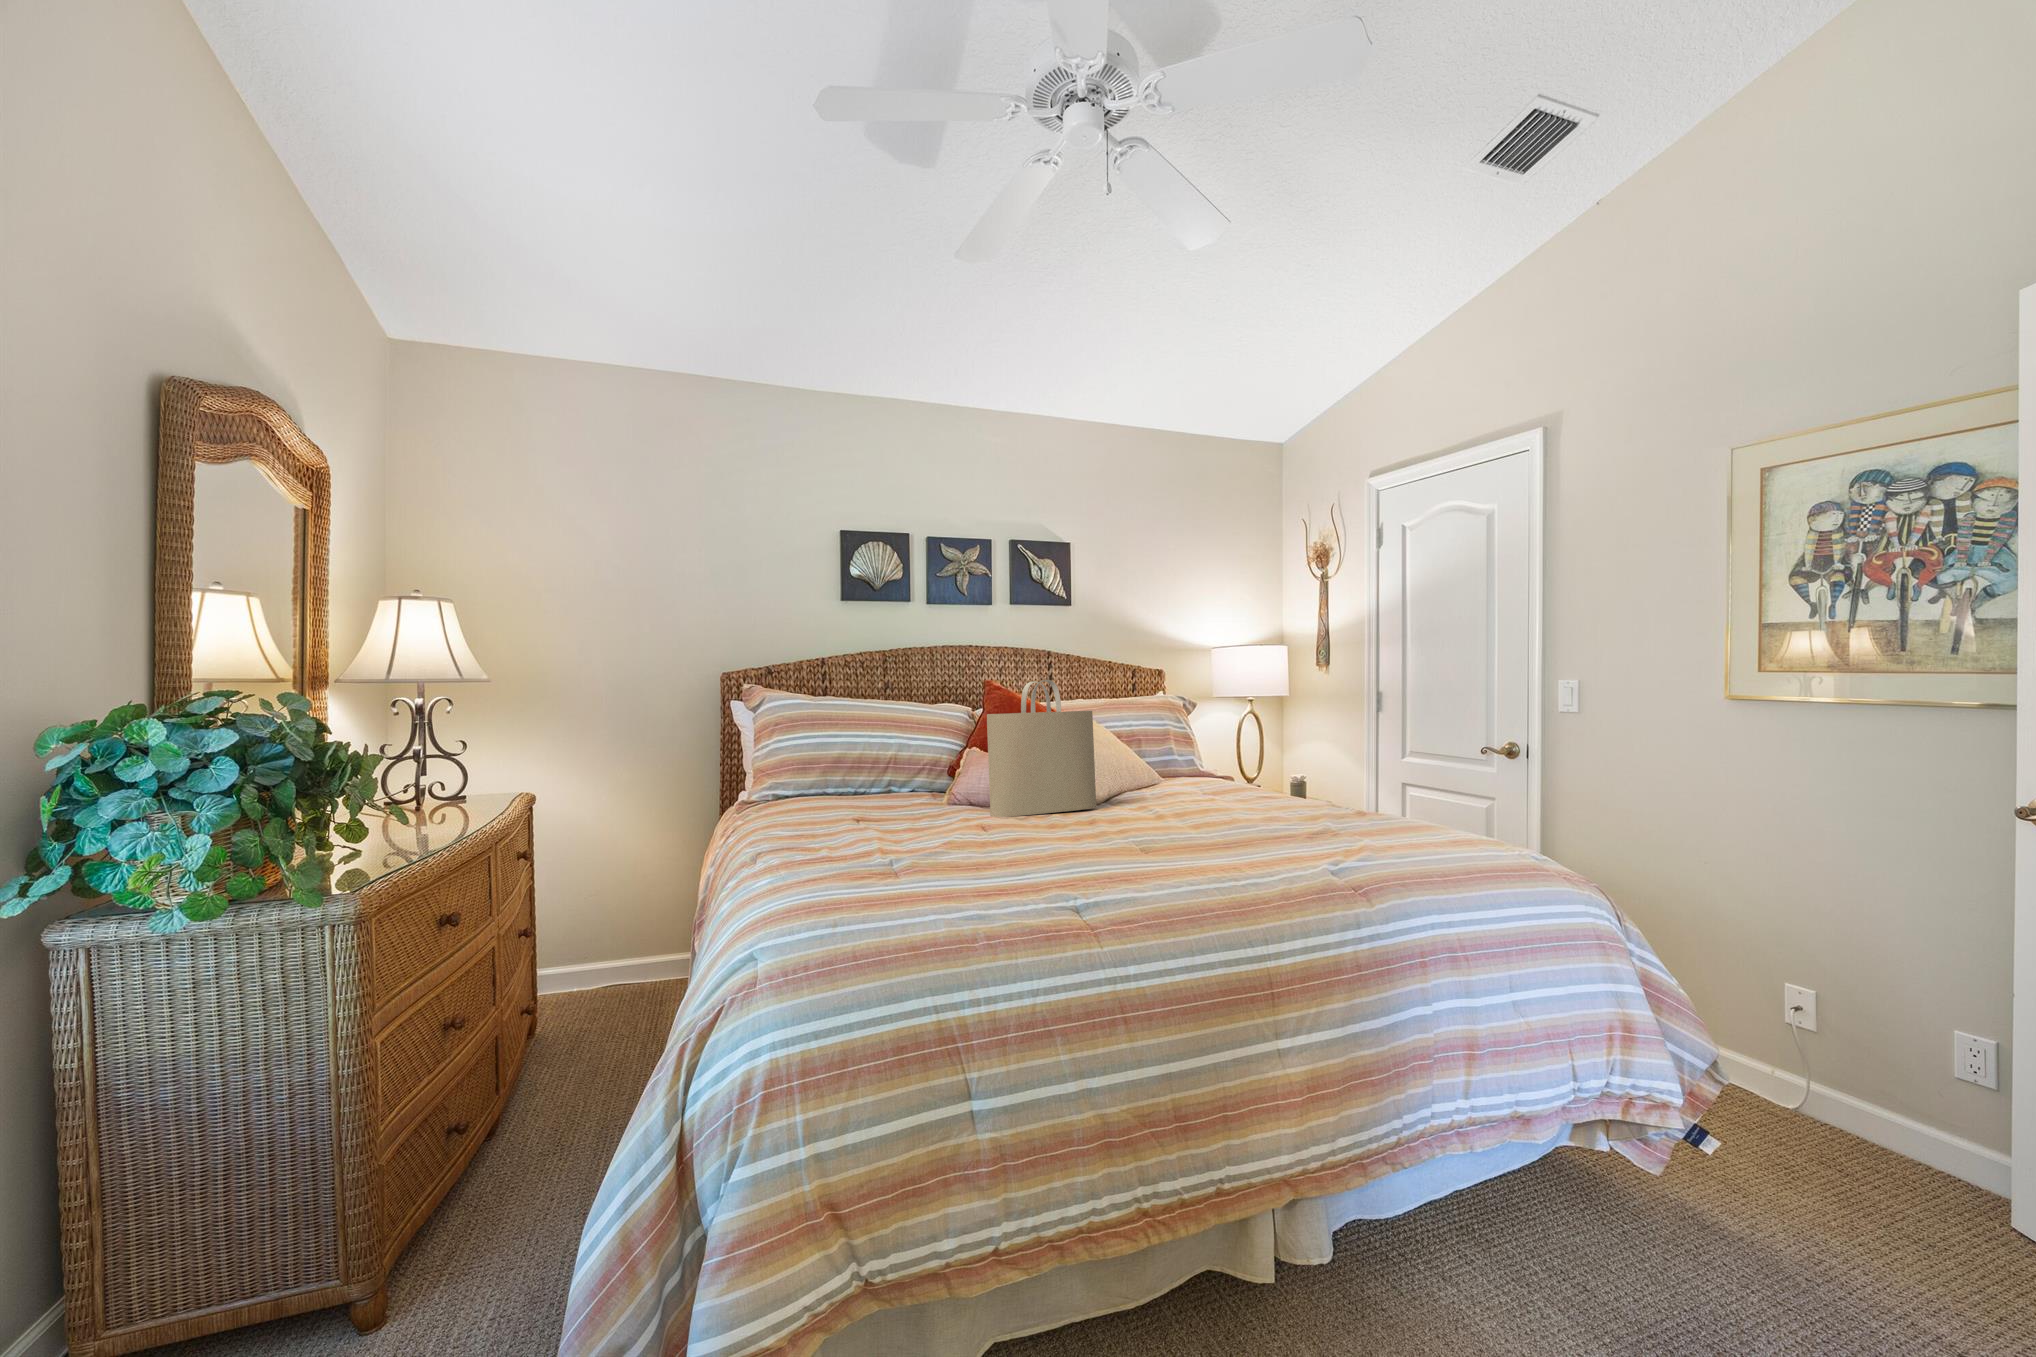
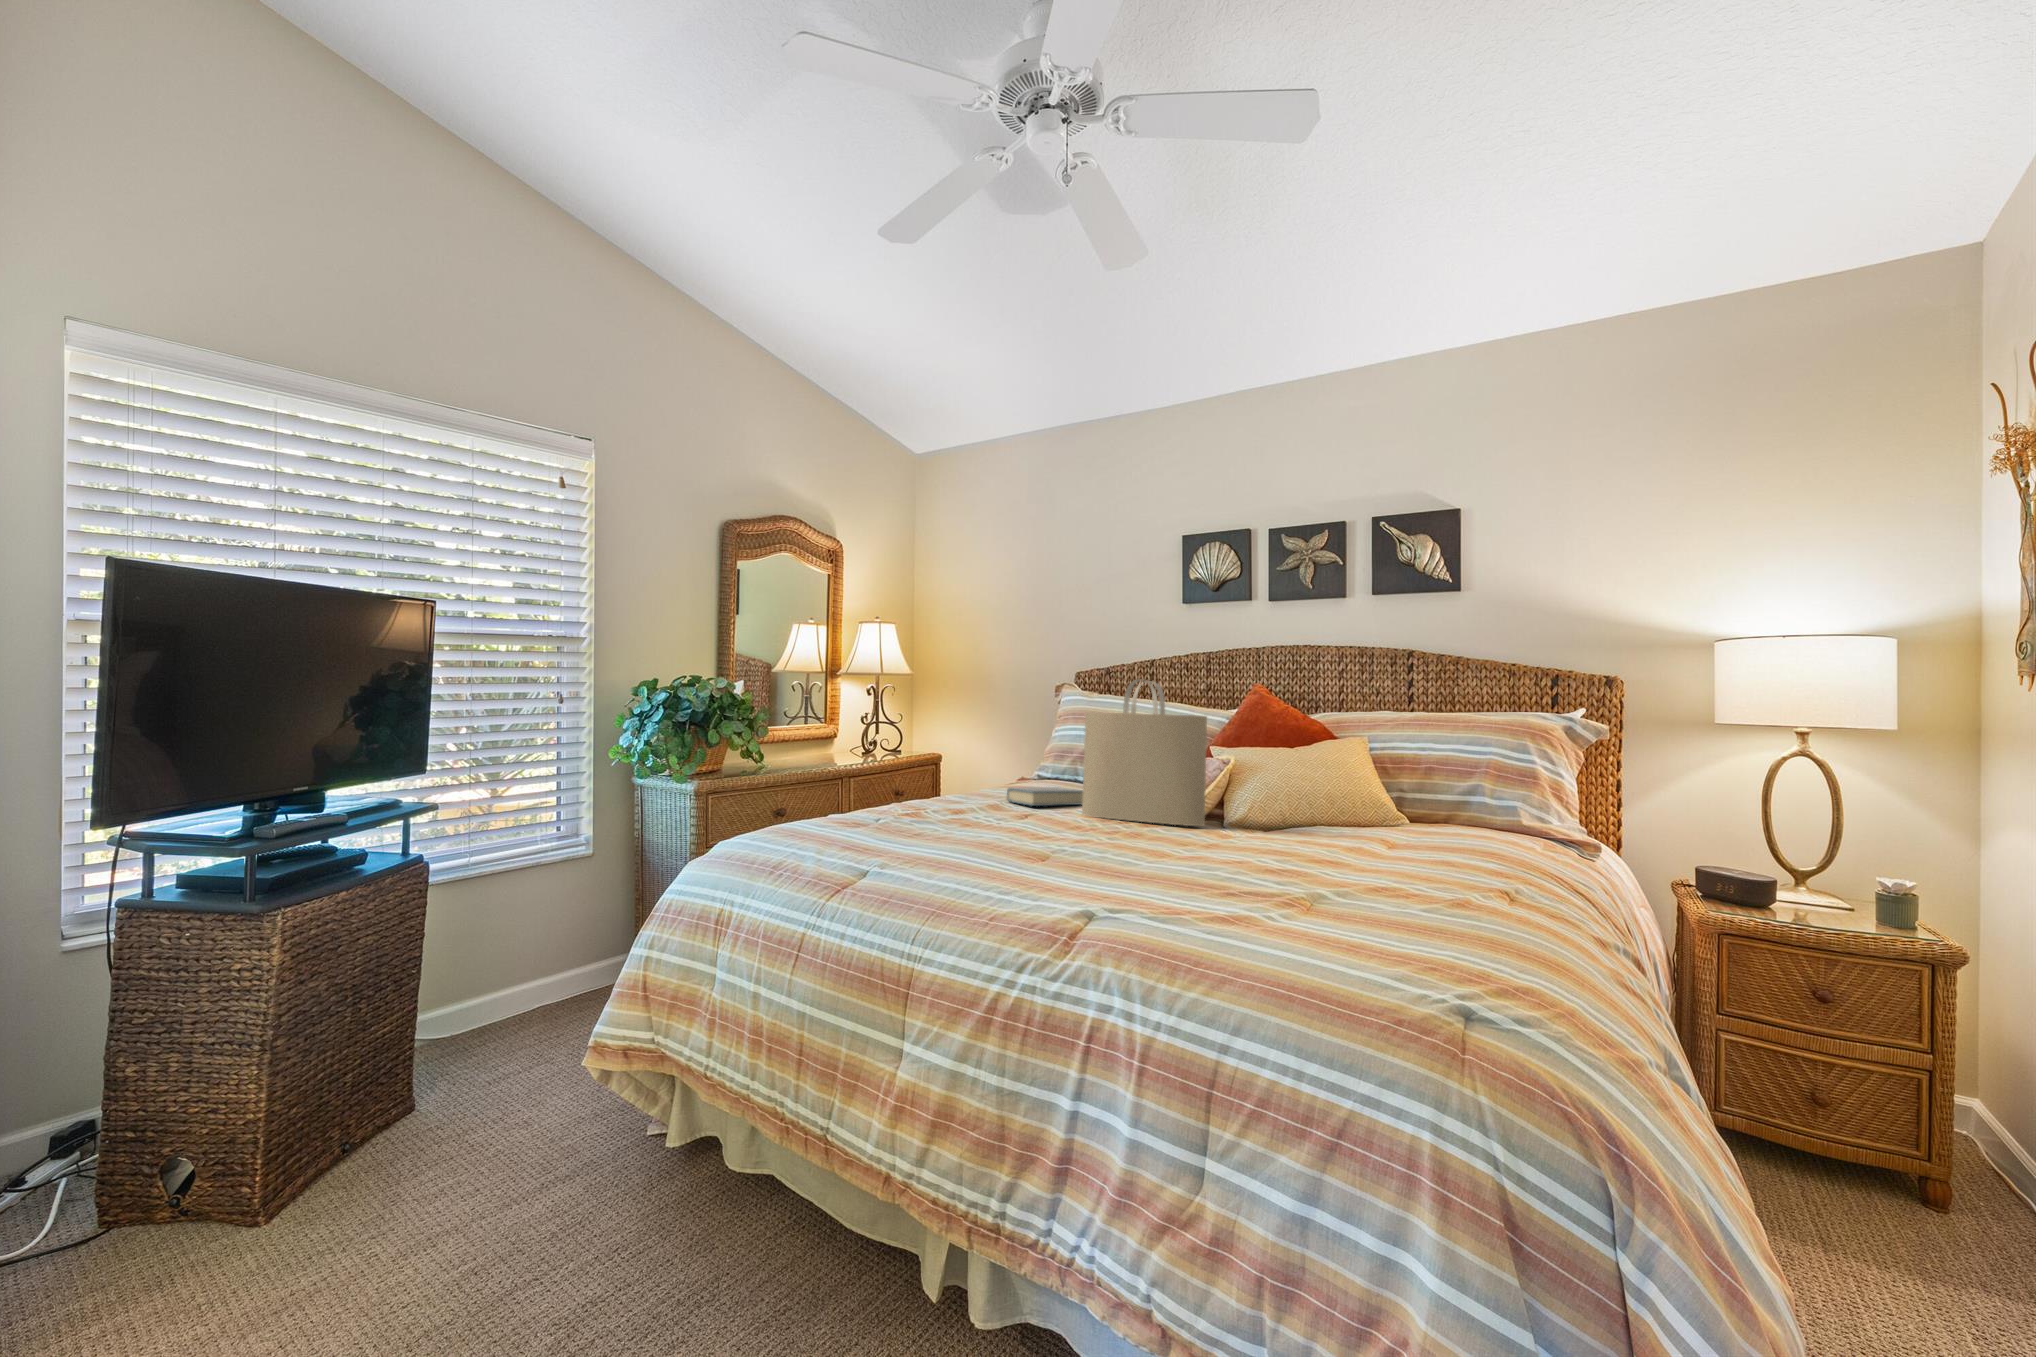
hardback book: none [892,795,949,819] -> present [1007,787,1083,806]

